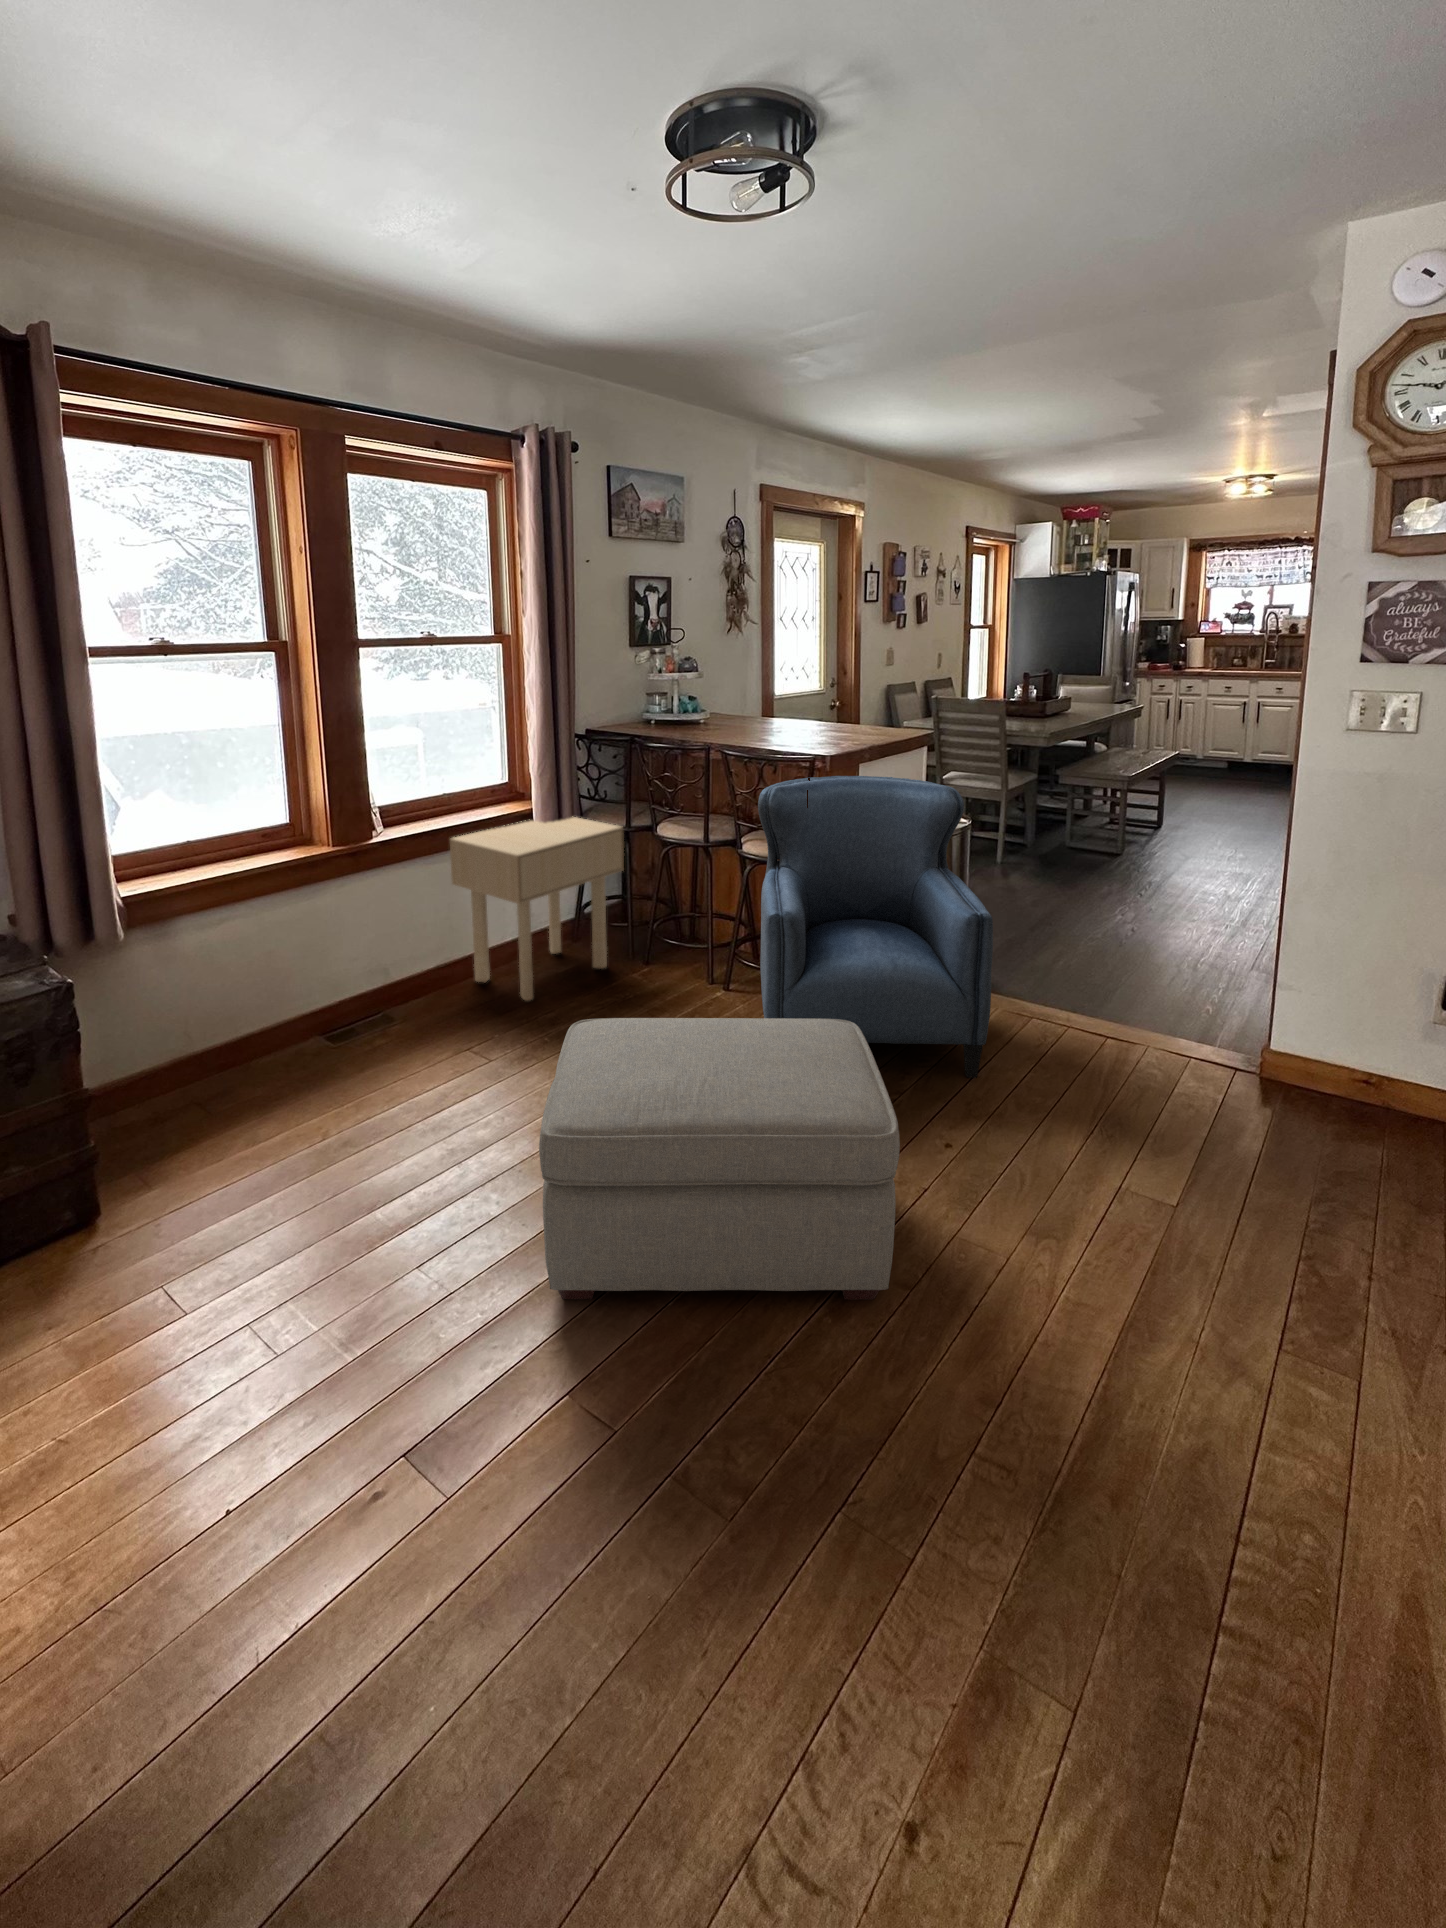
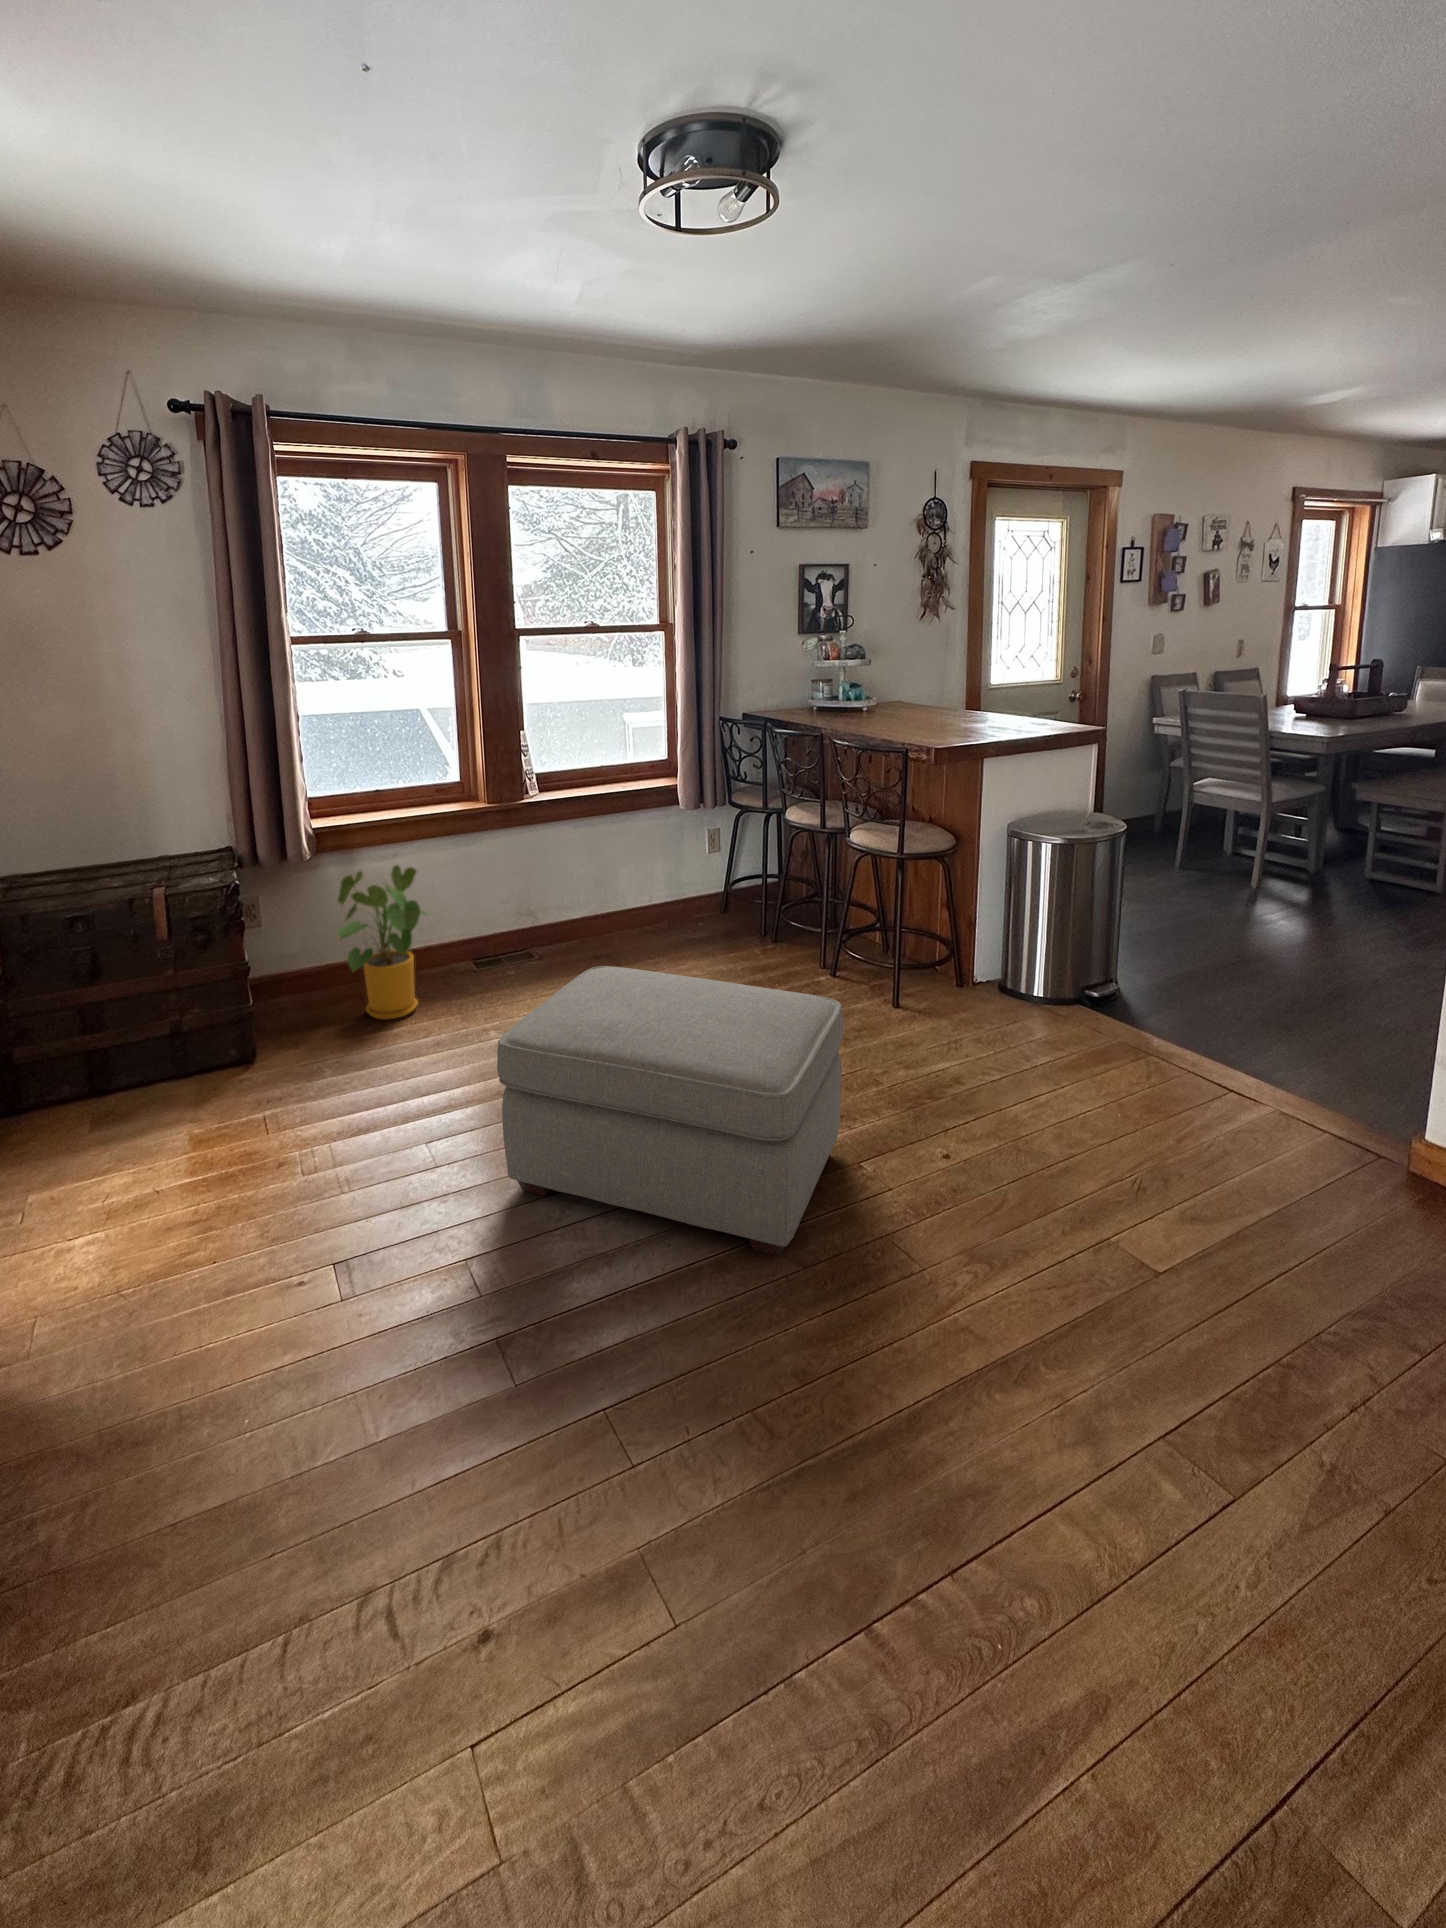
armchair: present [758,776,993,1078] -> none [819,767,1079,1096]
side table: present [450,817,624,1001] -> none [595,793,756,962]
house plant: none [162,928,308,1122] -> present [337,865,427,1019]

